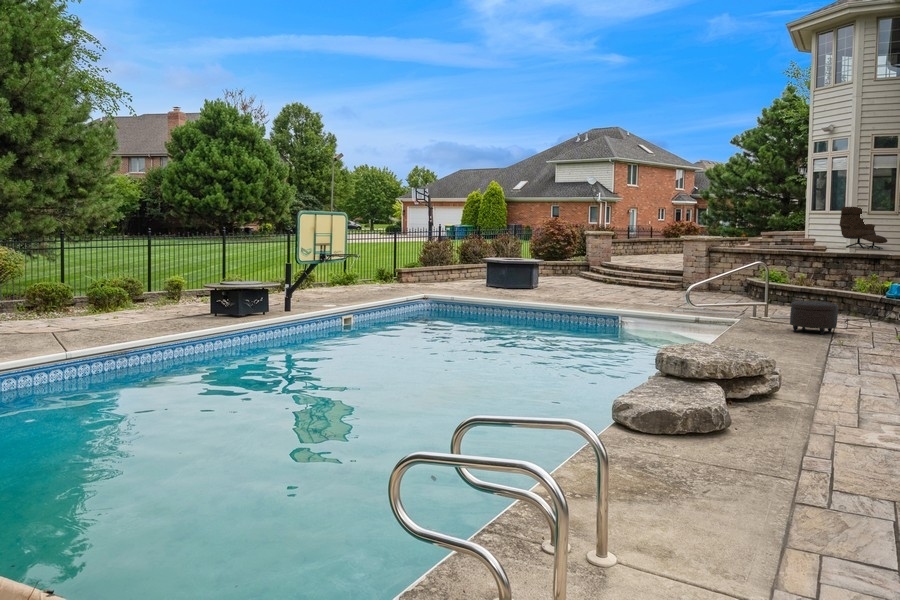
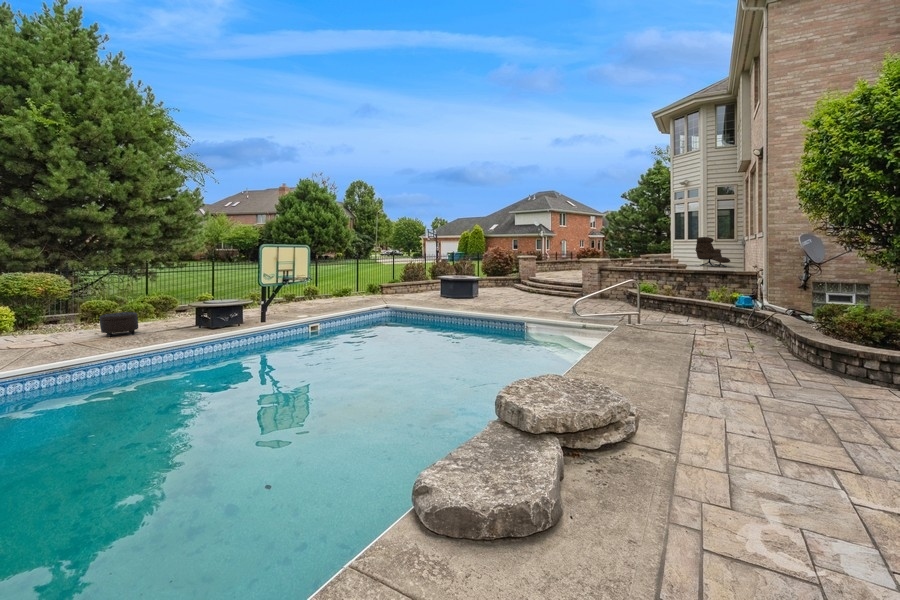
ottoman: present [790,301,838,335] -> present [99,312,138,337]

